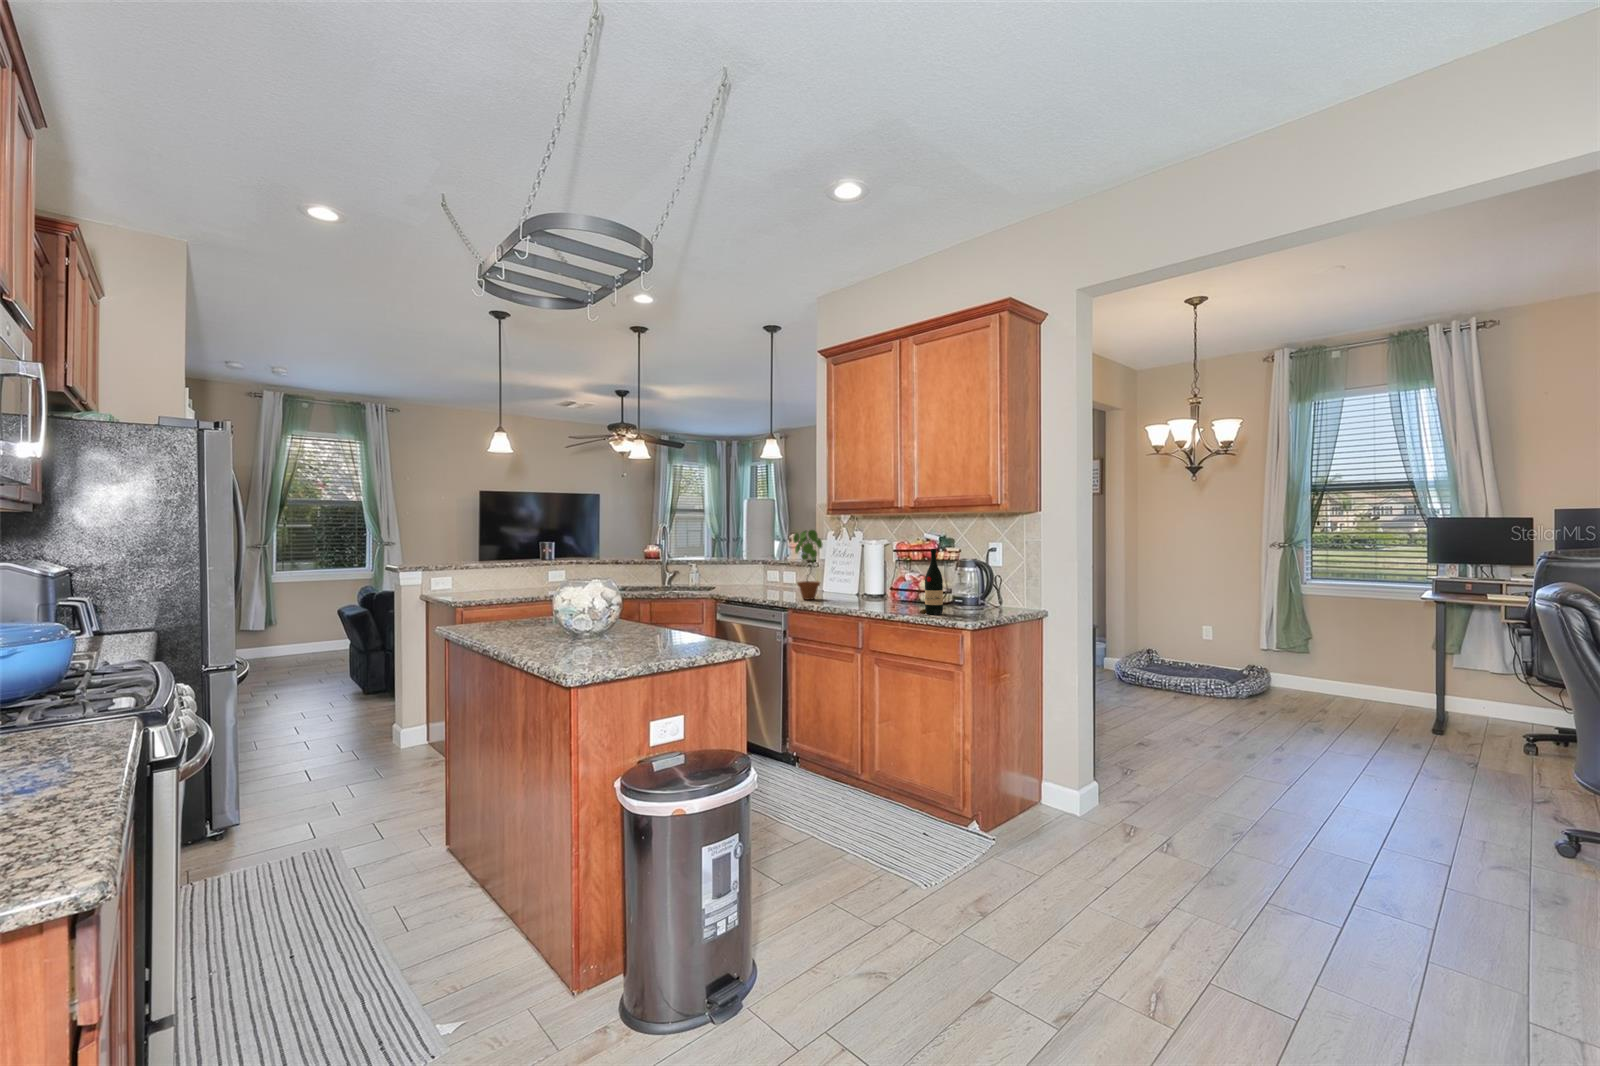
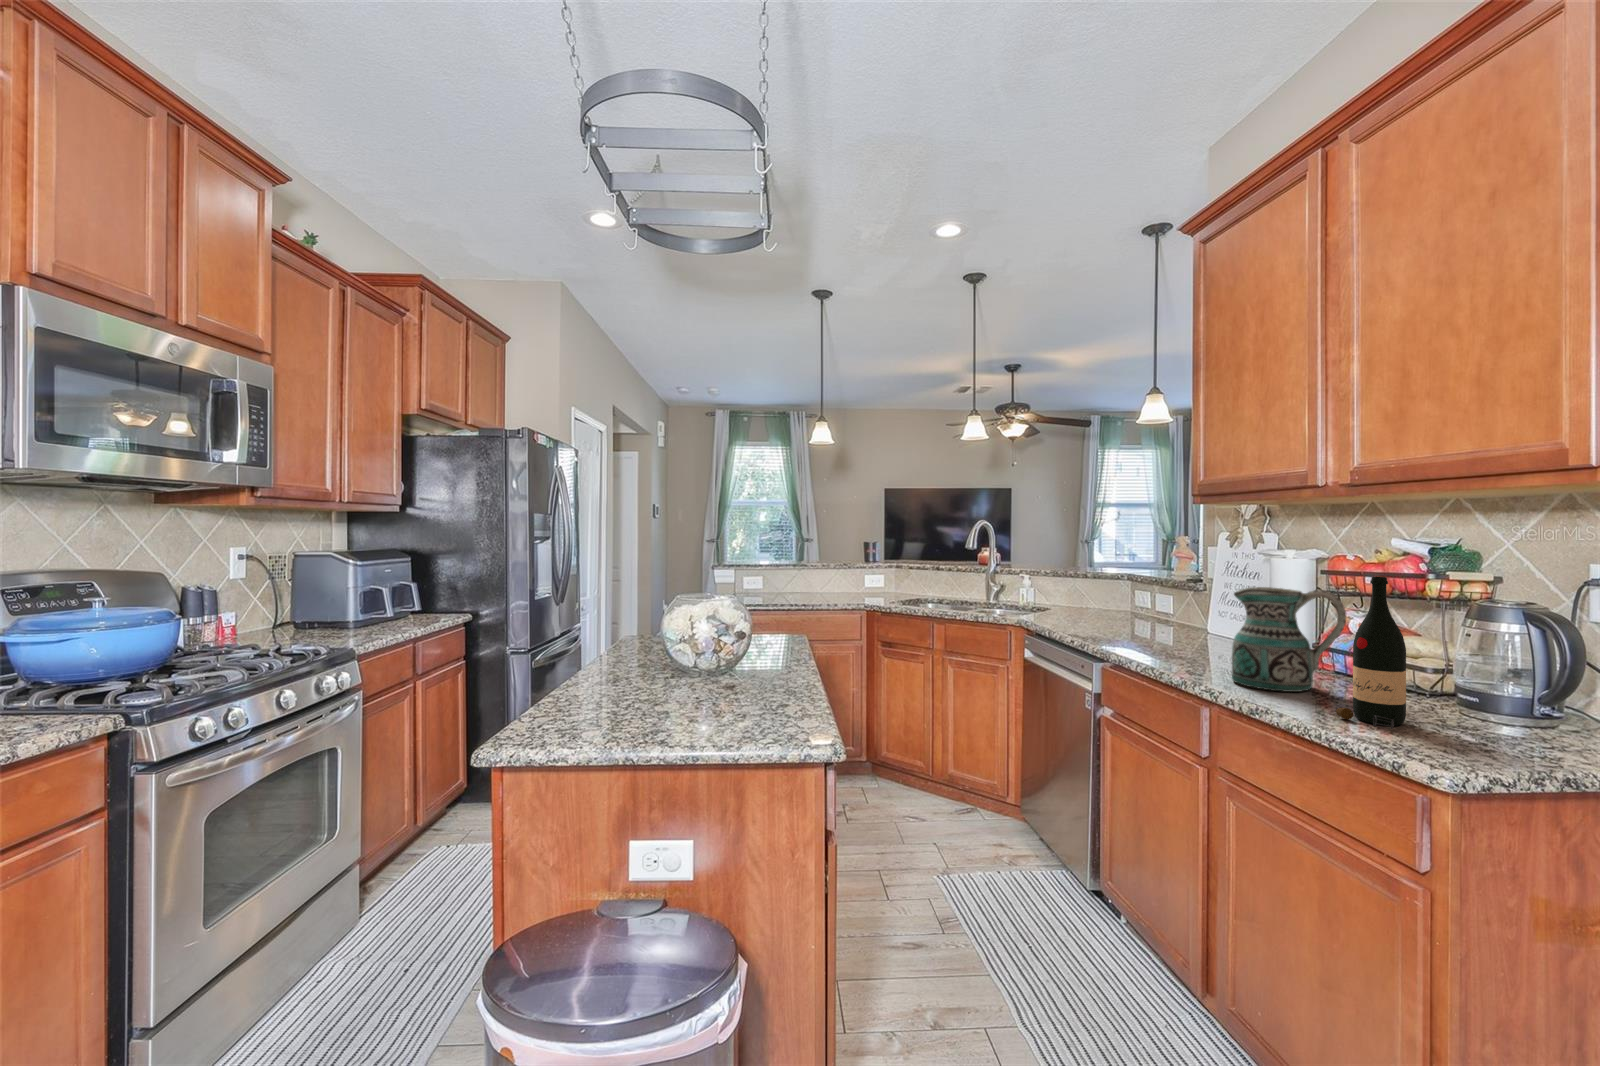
potted plant: present [793,530,823,600] -> none [1133,529,1184,644]
ceramic pitcher: none [866,558,913,610] -> present [1232,587,1346,692]

